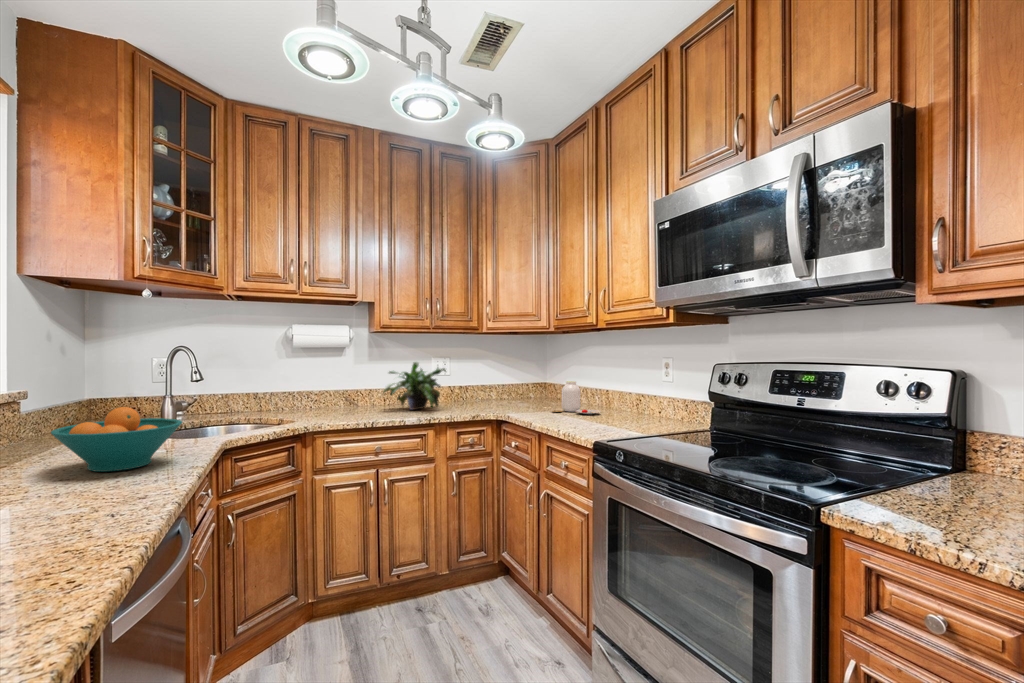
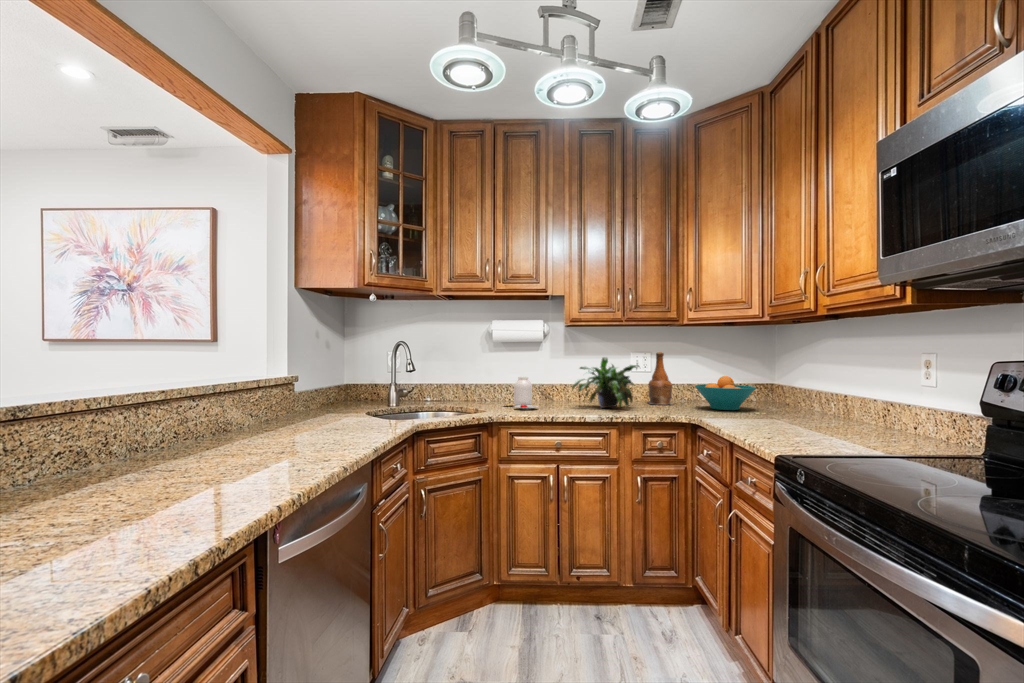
bottle: none [446,356,471,403] -> present [648,352,672,405]
jar: present [553,381,601,414] -> present [506,377,538,409]
fruit bowl: present [51,407,182,472] -> present [695,376,756,410]

